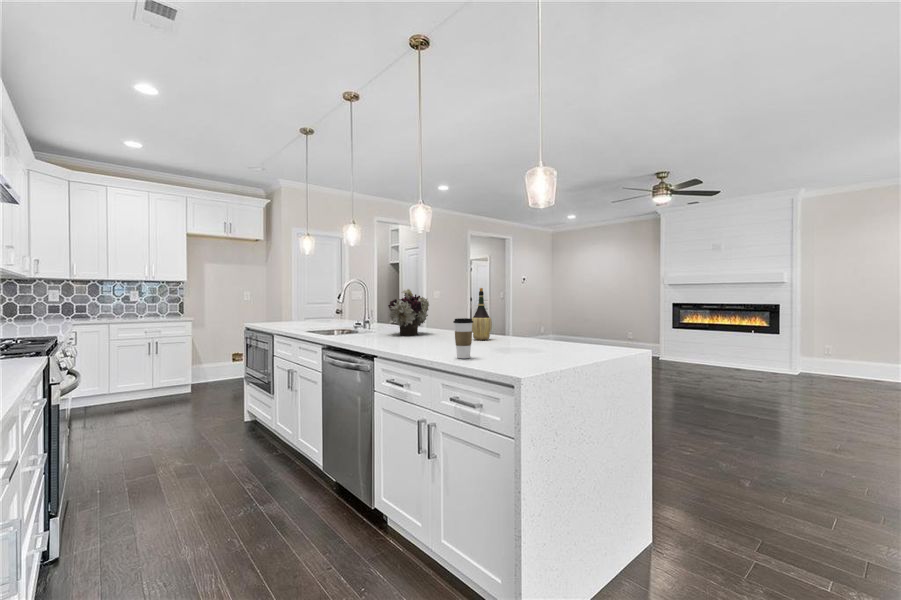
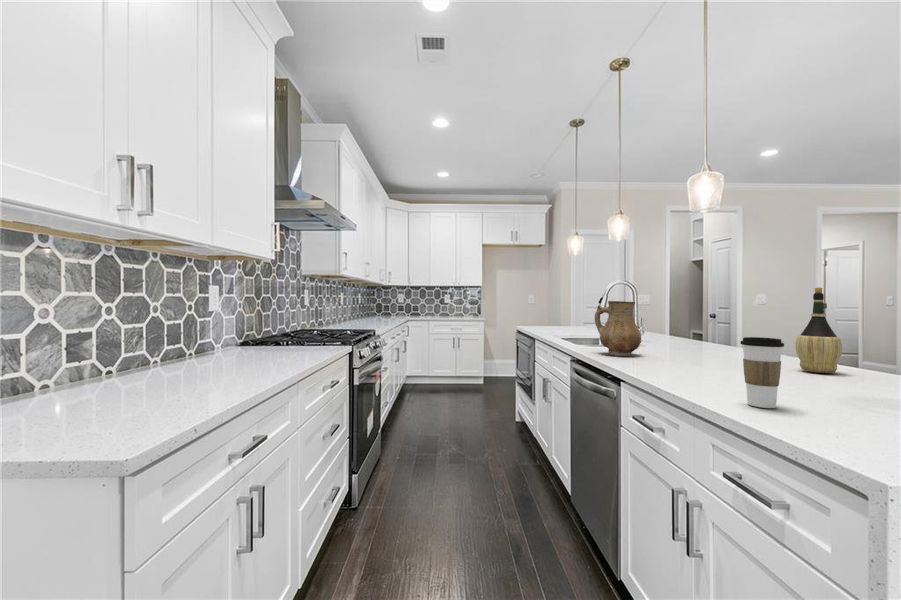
flower arrangement: present [388,289,429,335] -> none [657,290,724,353]
ceramic pitcher: none [344,298,380,341] -> present [595,301,641,356]

